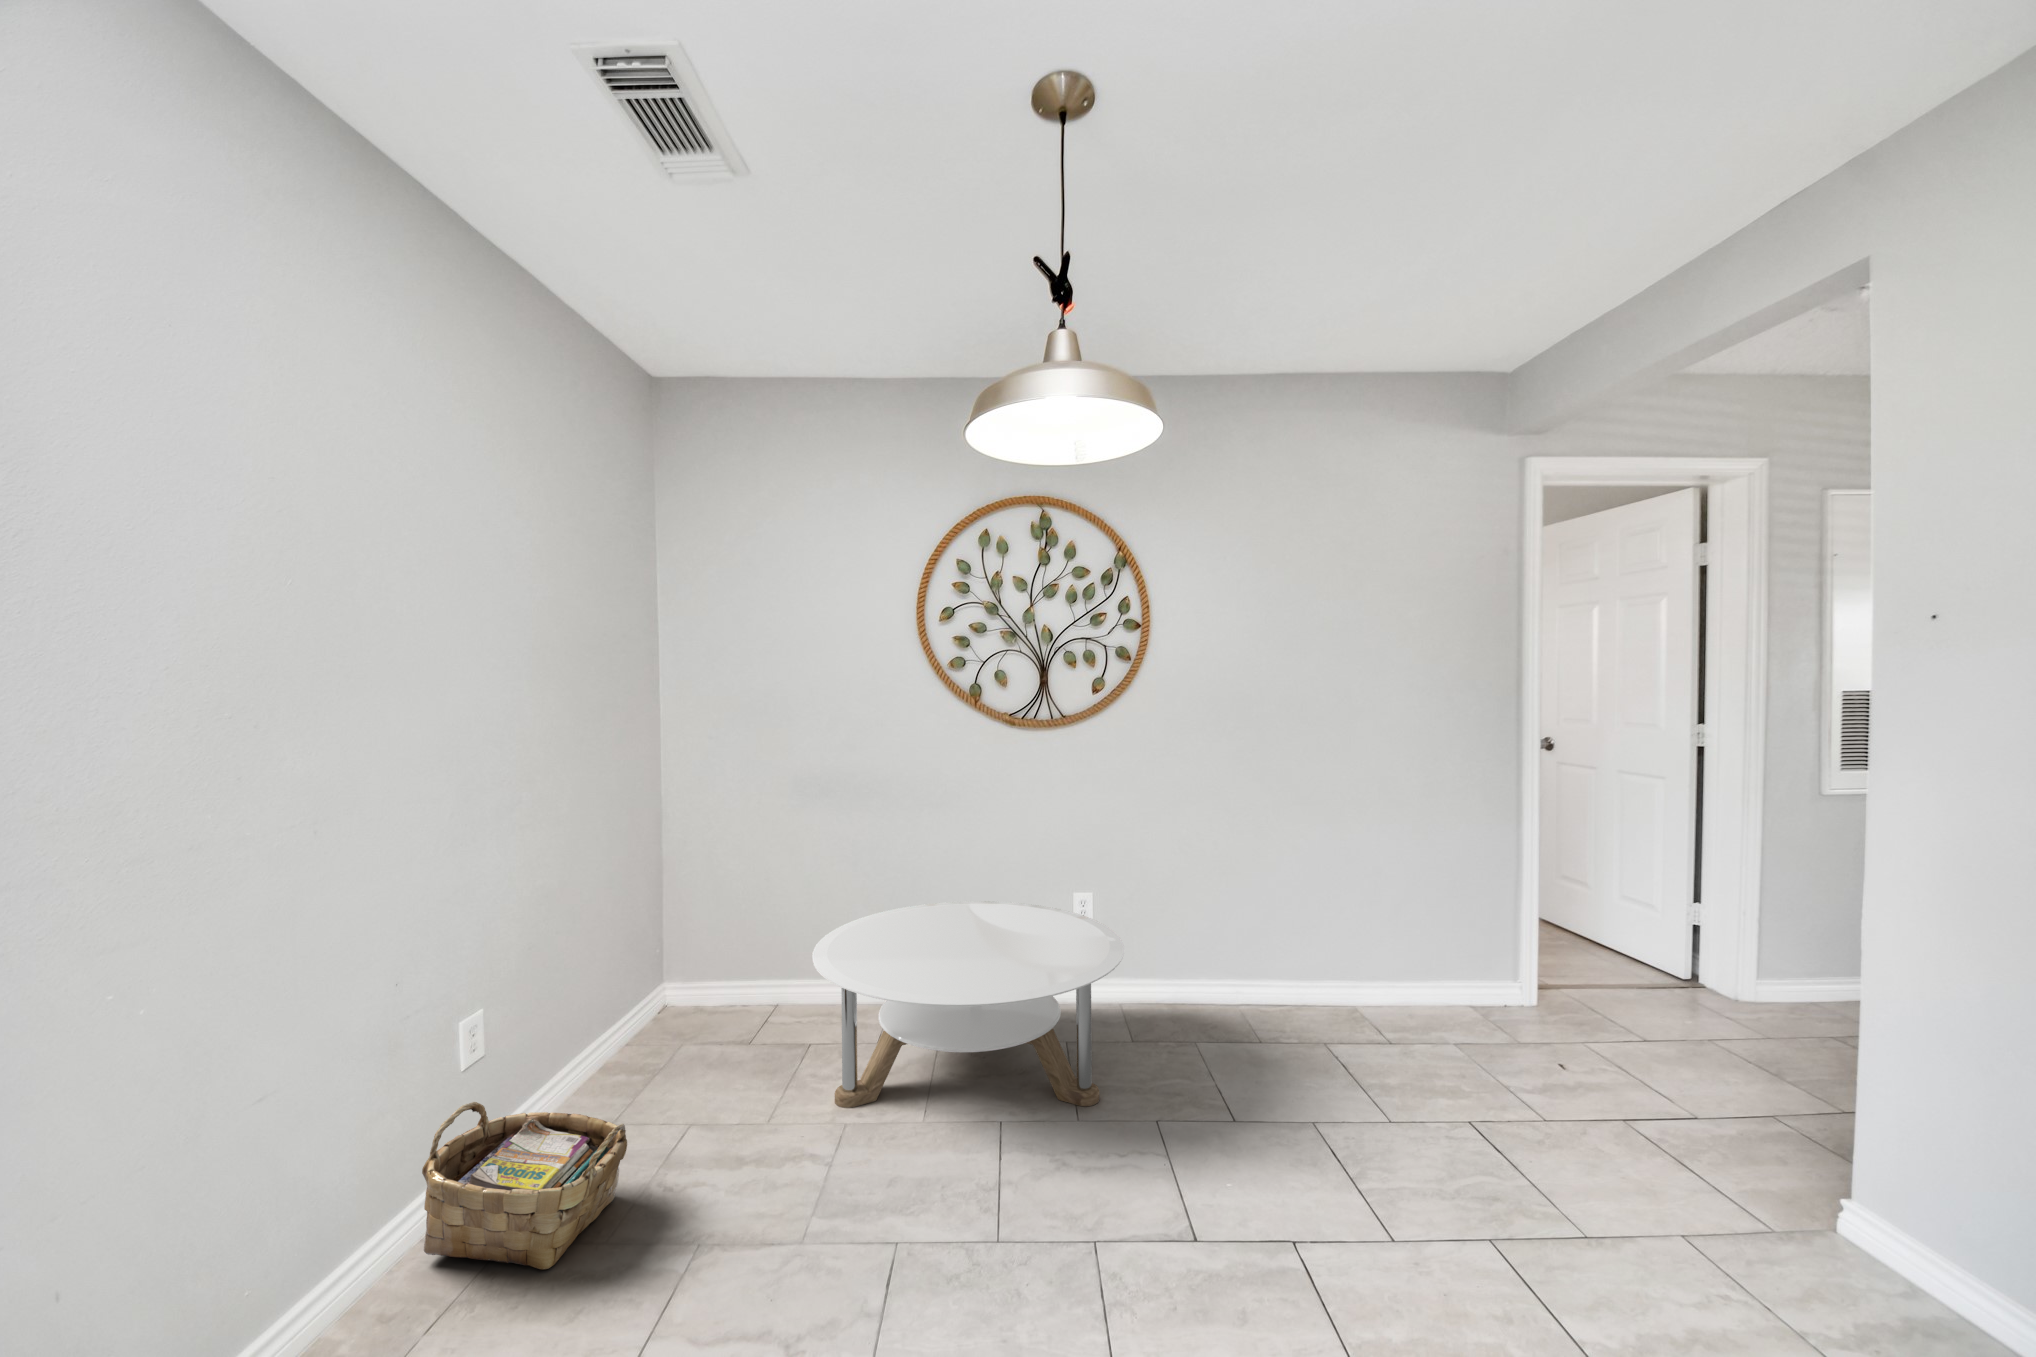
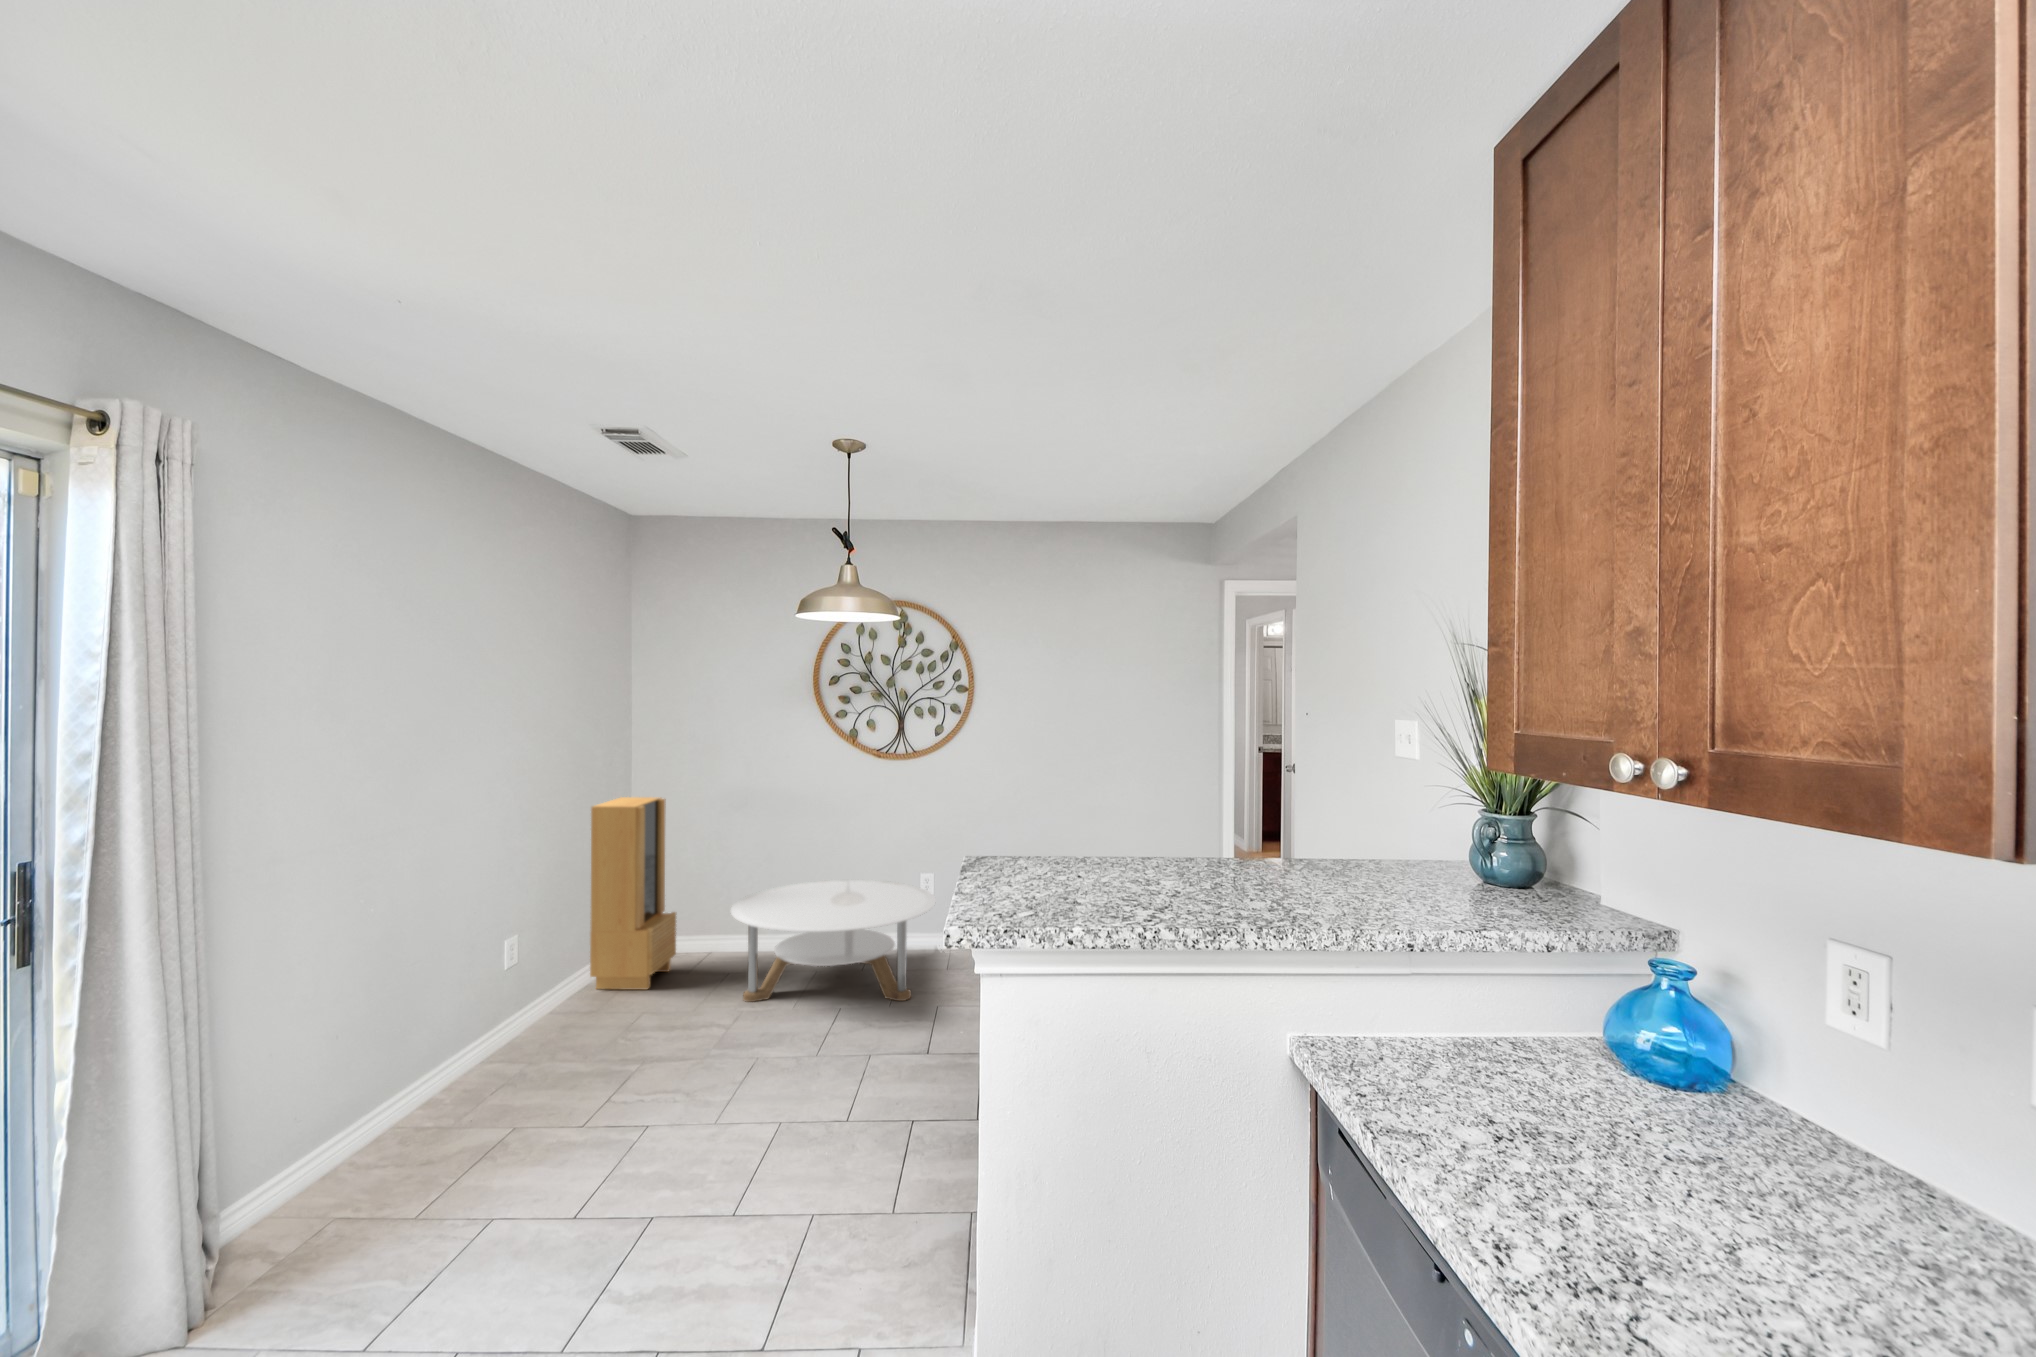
storage cabinet: none [596,784,727,1080] -> present [590,797,676,990]
woven basket: present [422,1102,627,1269] -> none [500,980,614,1063]

